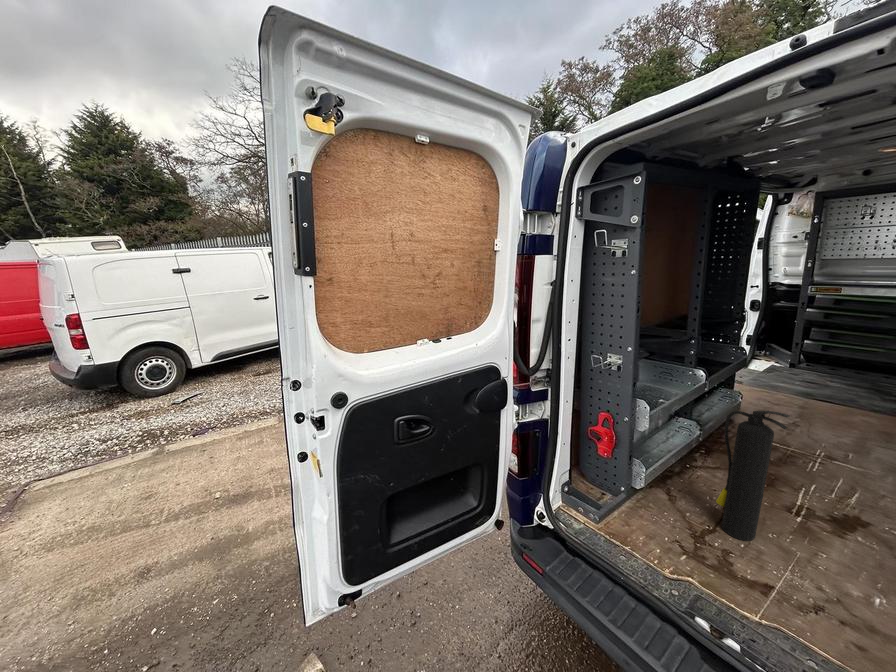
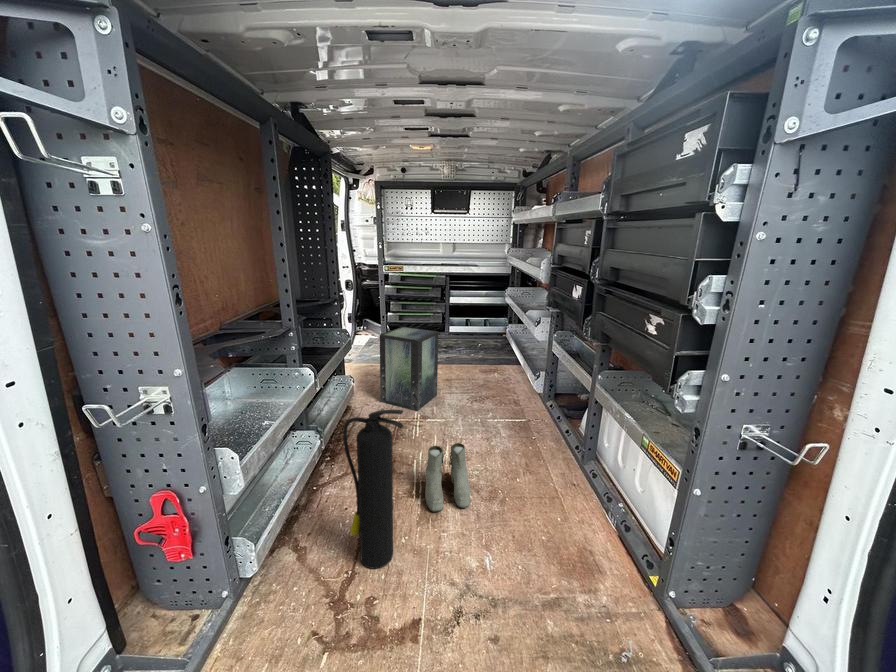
storage box: none [772,355,878,449] -> present [380,327,439,411]
boots: none [806,475,877,551] -> present [425,443,471,512]

